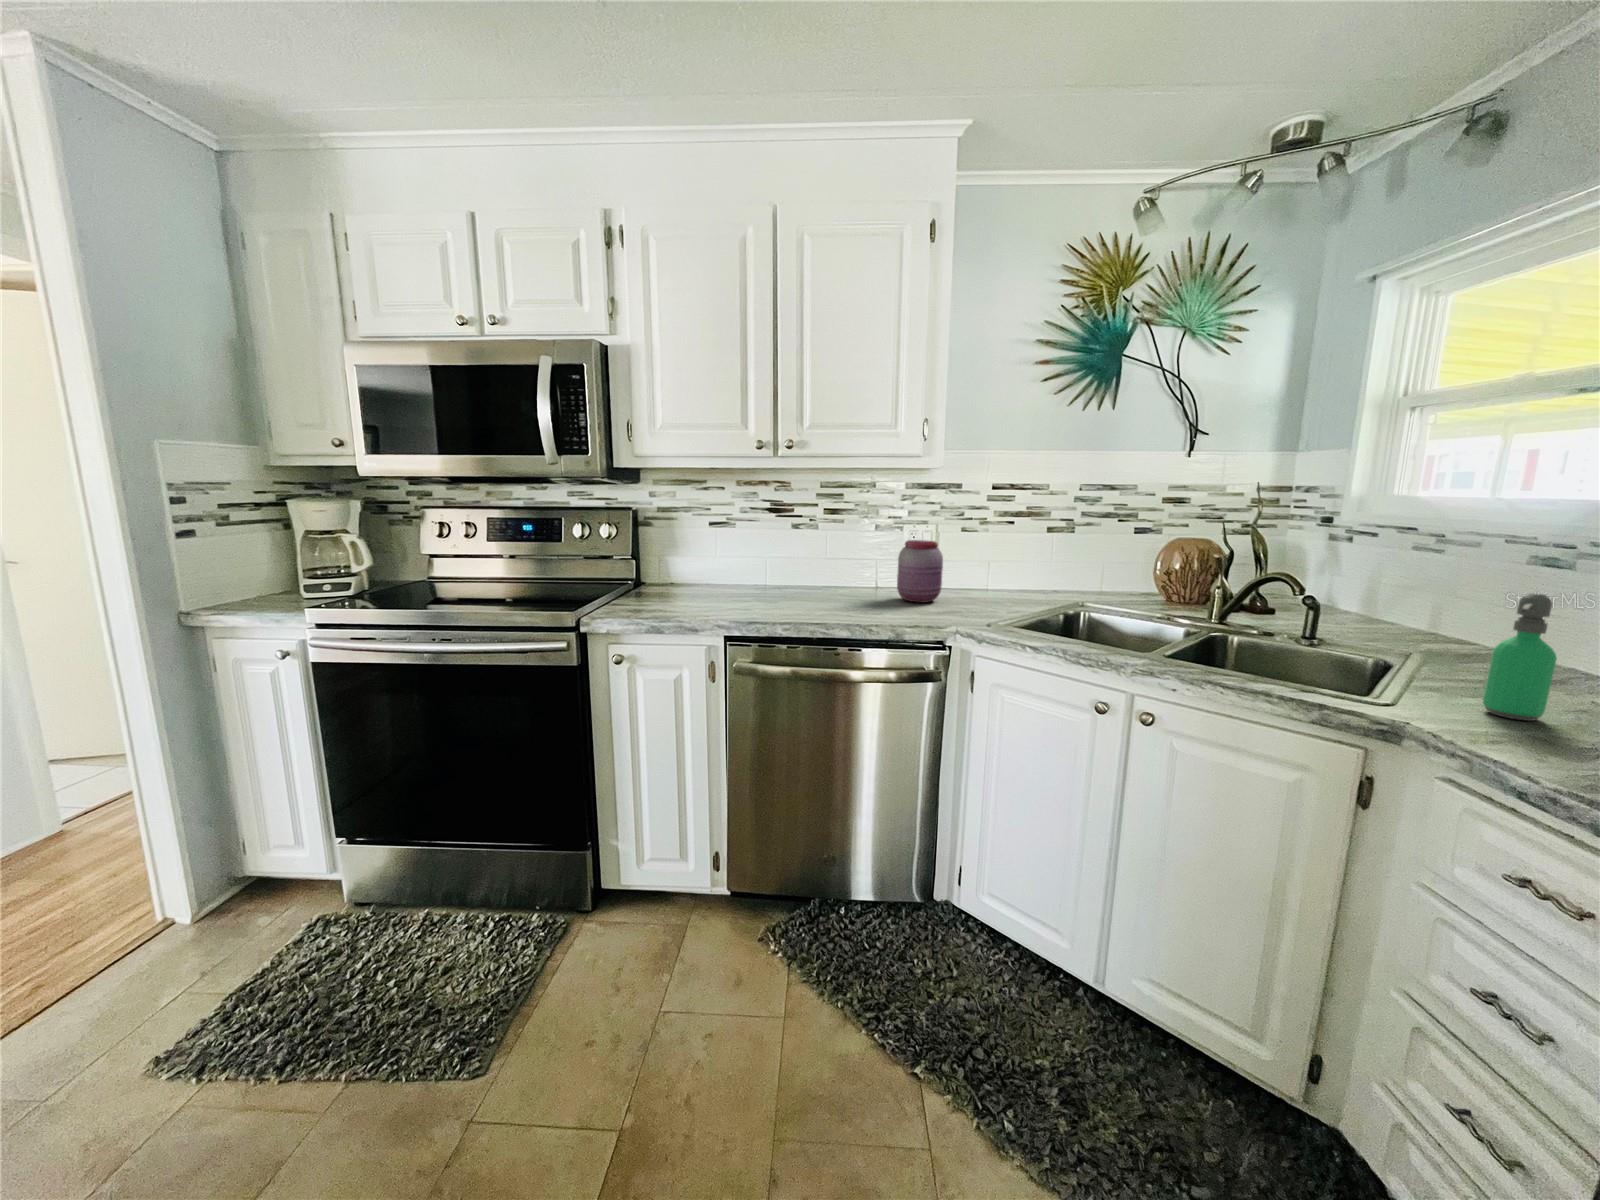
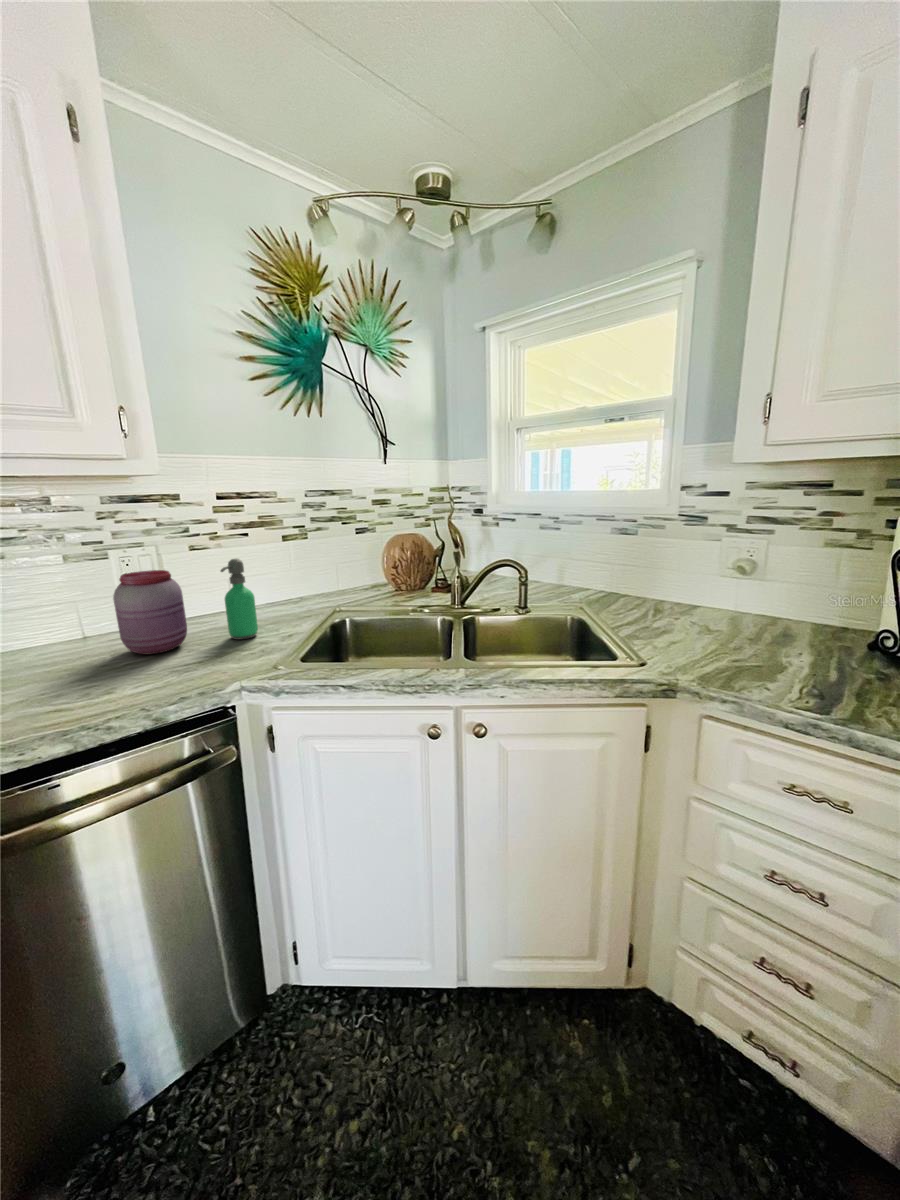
soap dispenser: present [1483,593,1557,721] -> present [221,559,258,639]

